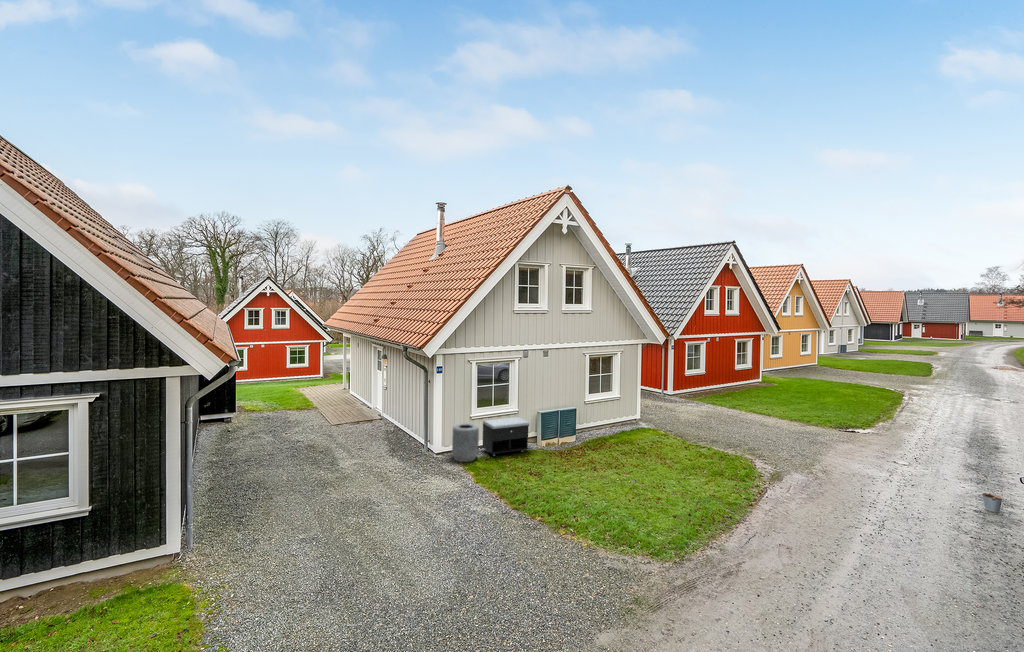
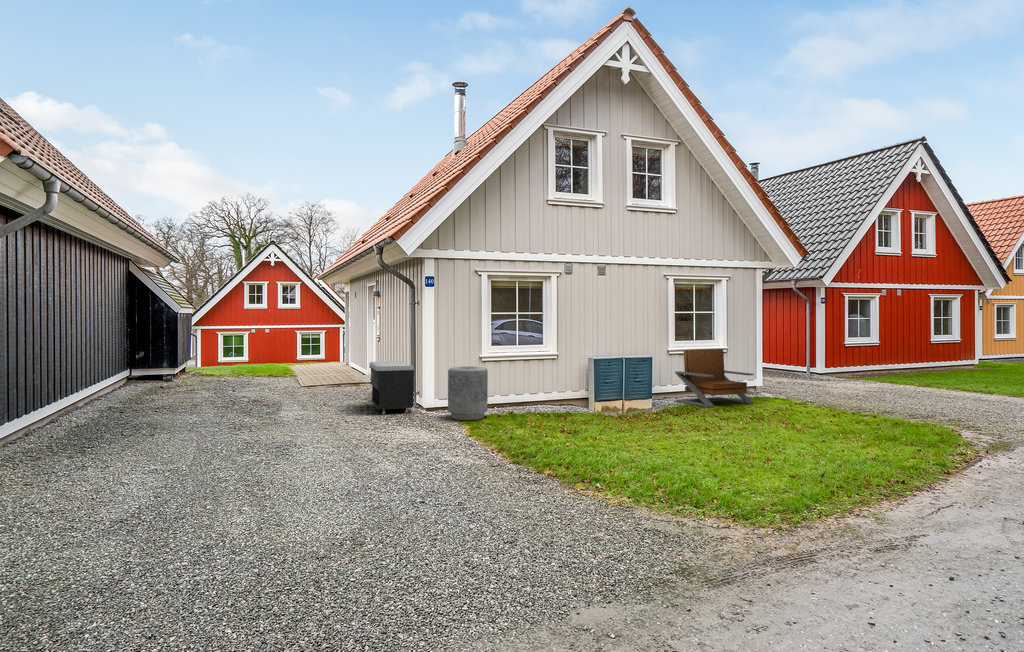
lounge chair: none [589,399,637,441] -> present [675,349,754,407]
storage bench: present [483,417,529,456] -> present [369,361,414,414]

